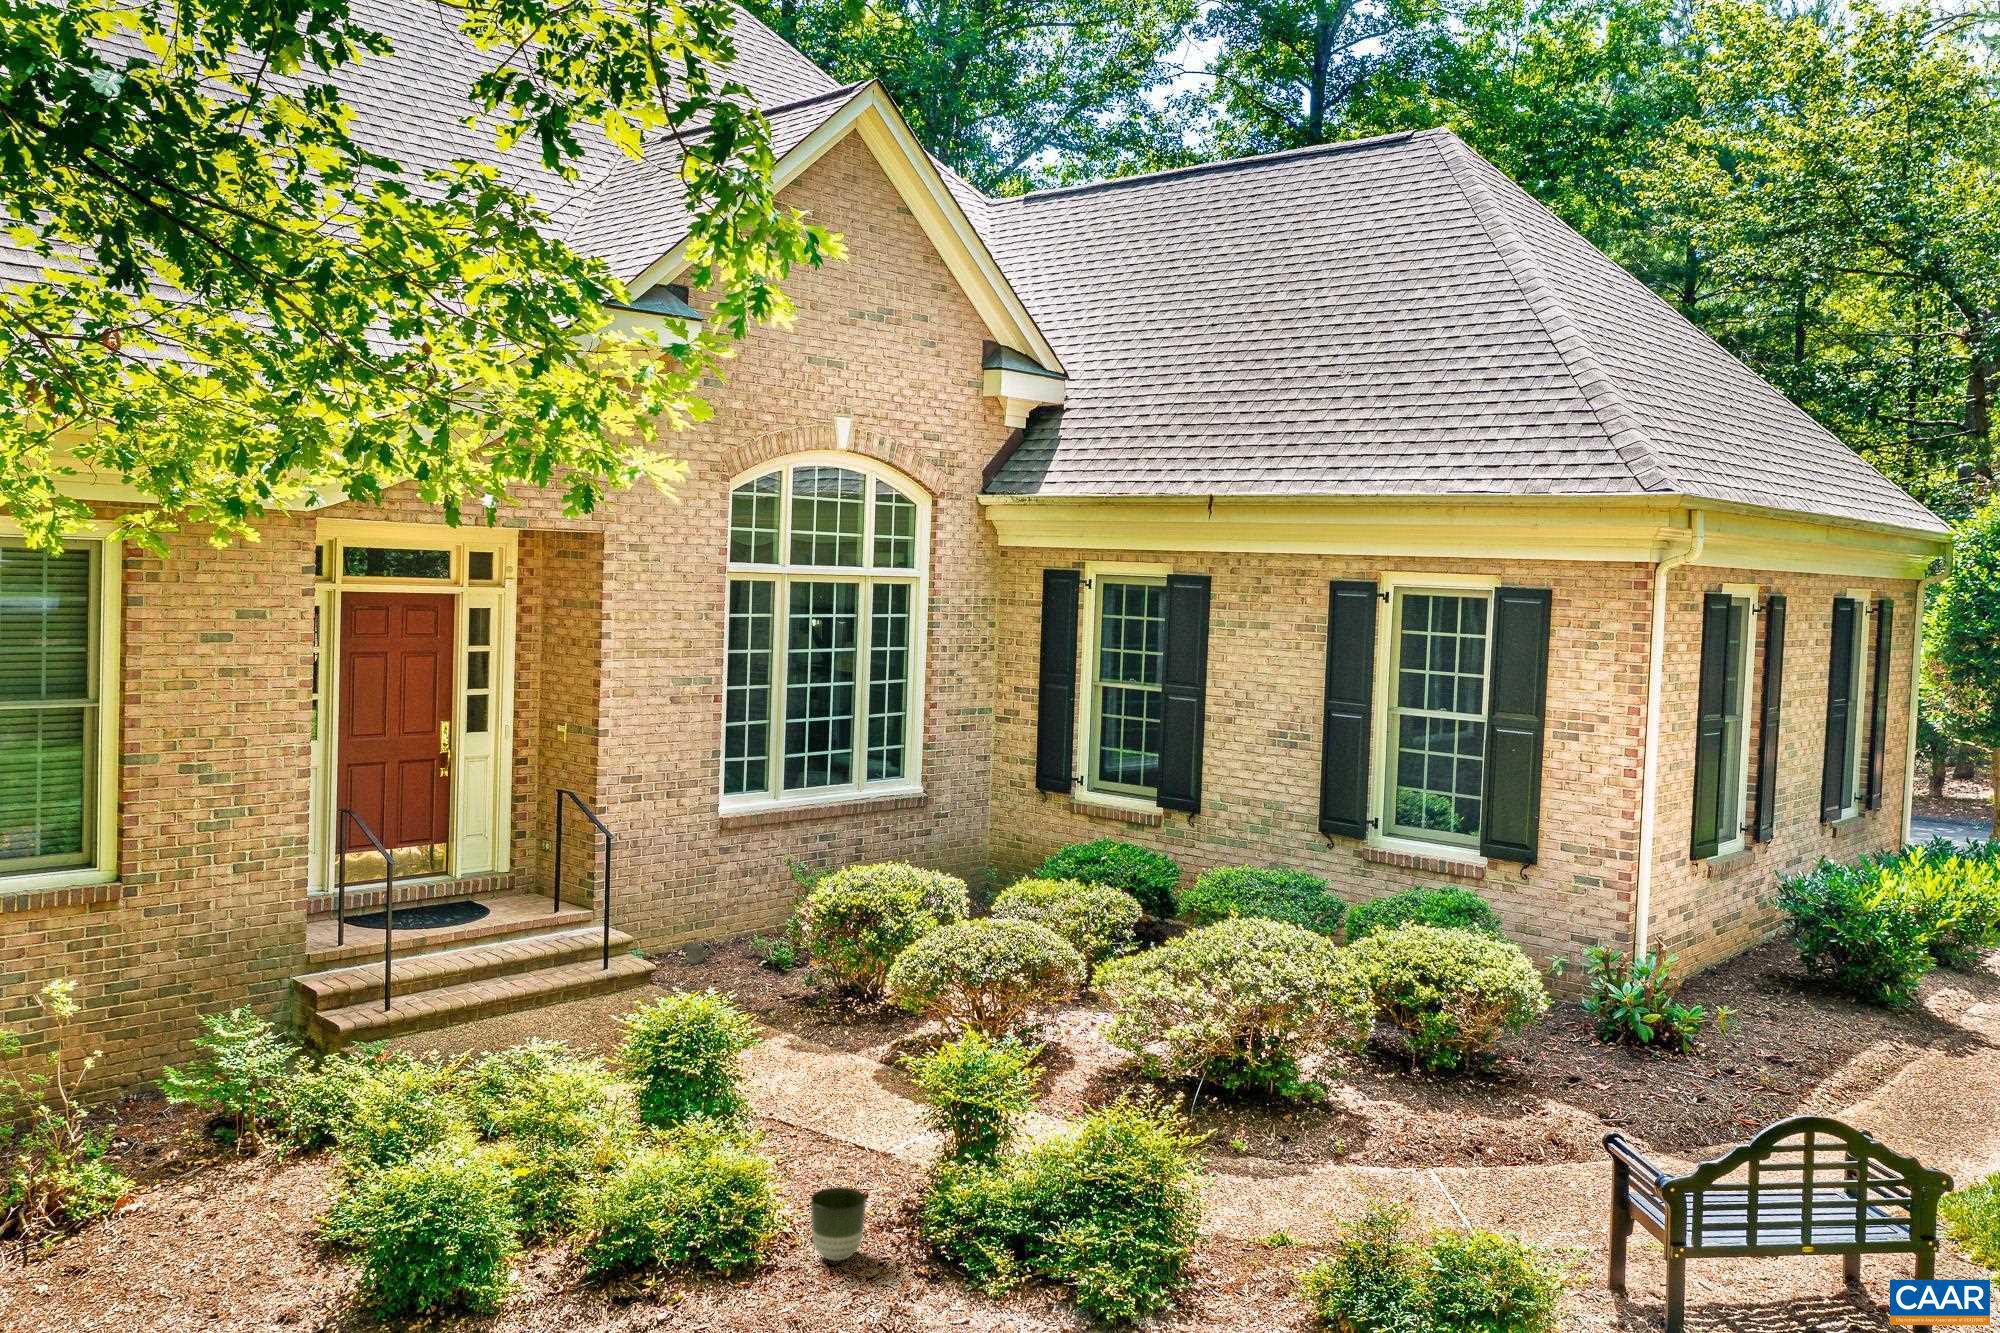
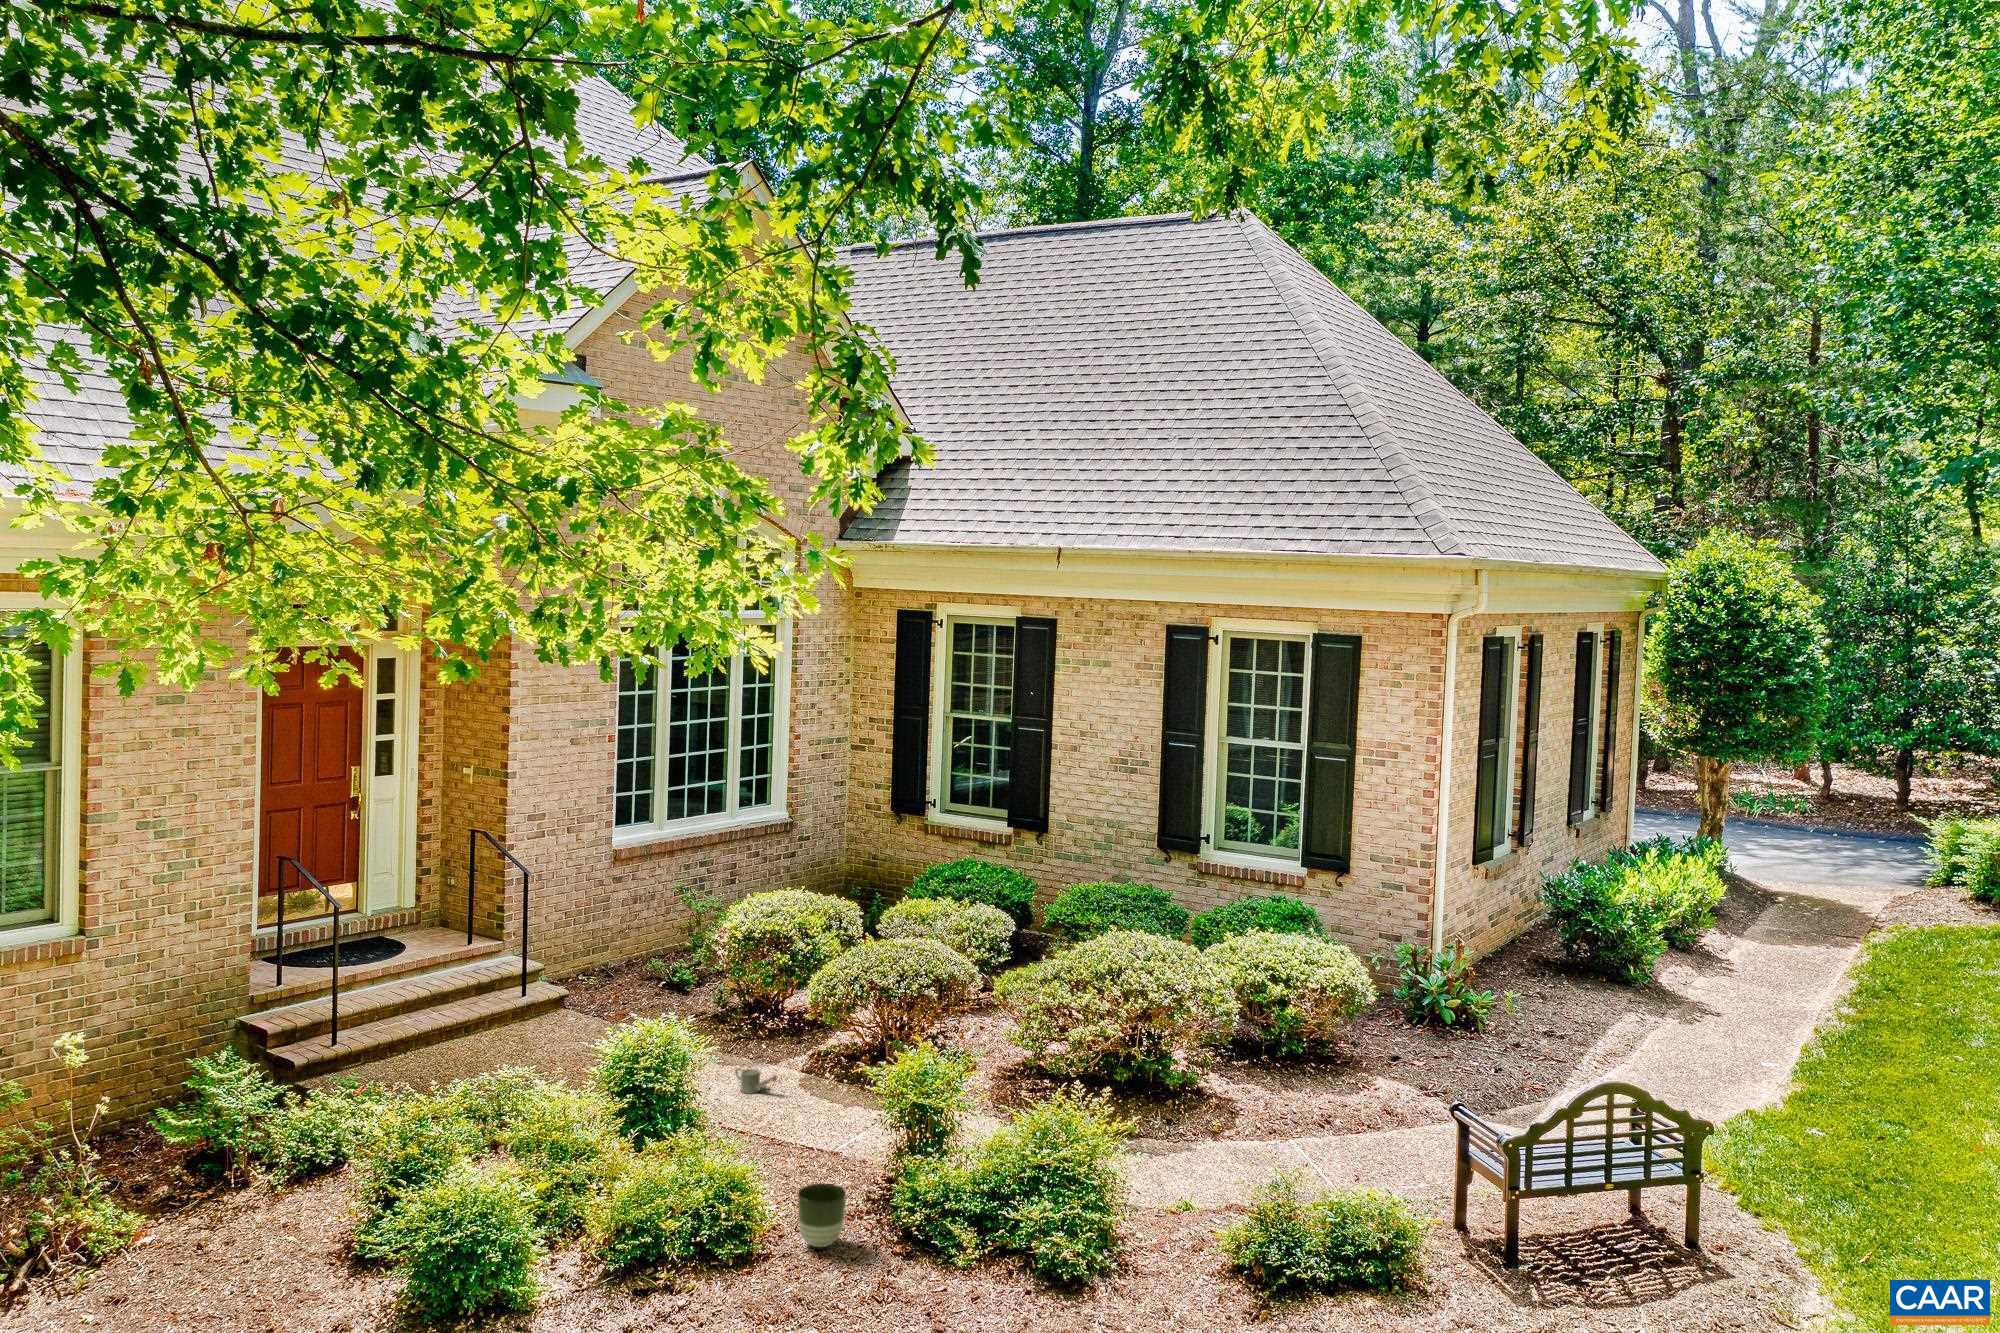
watering can: present [685,943,714,964] -> present [735,1068,777,1094]

